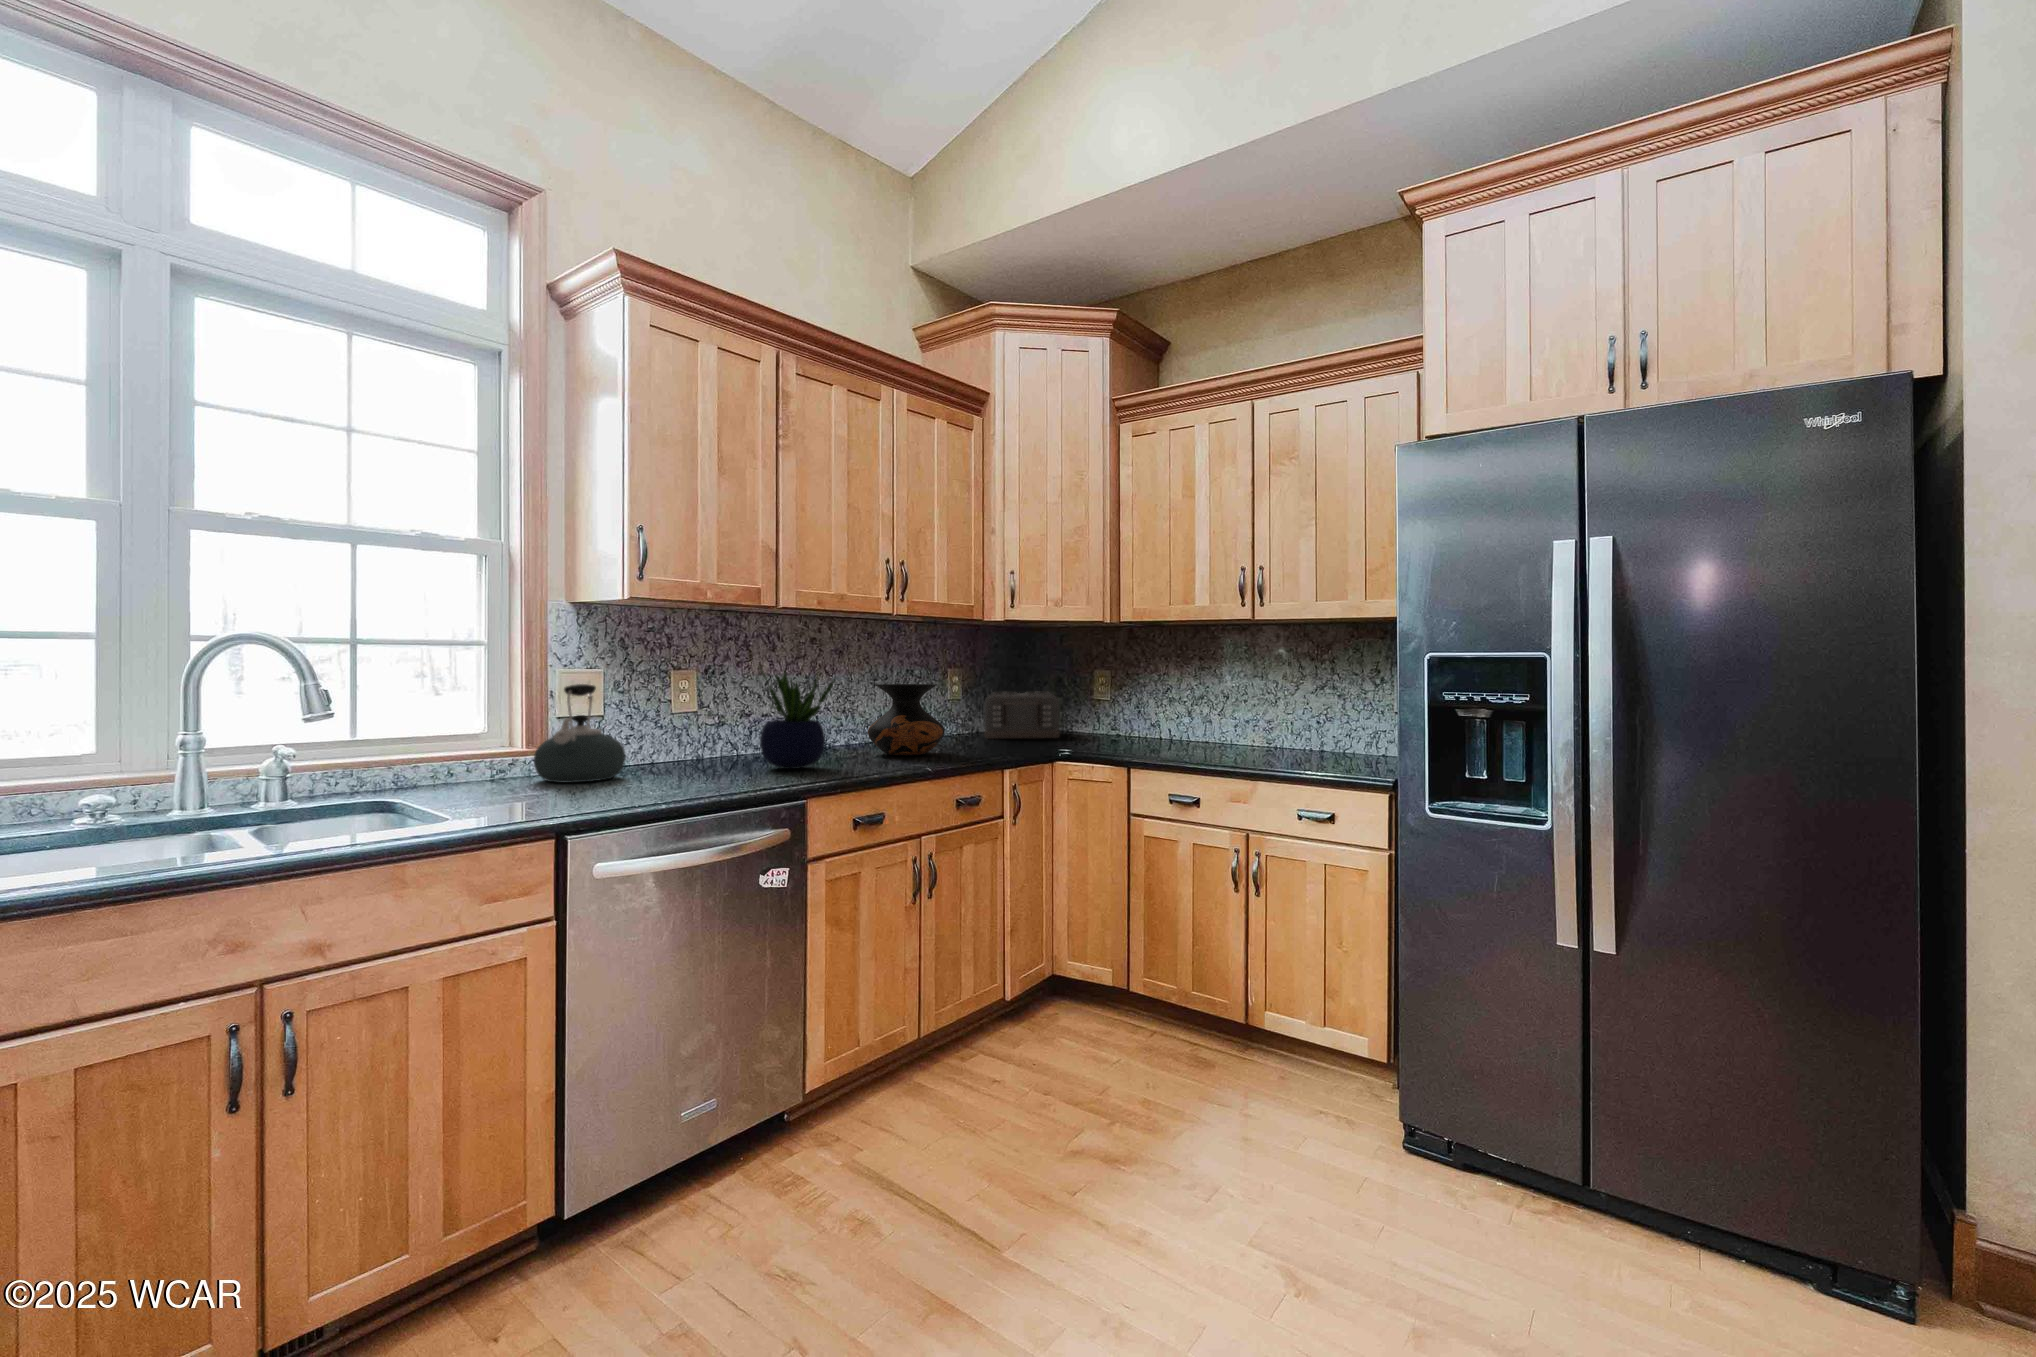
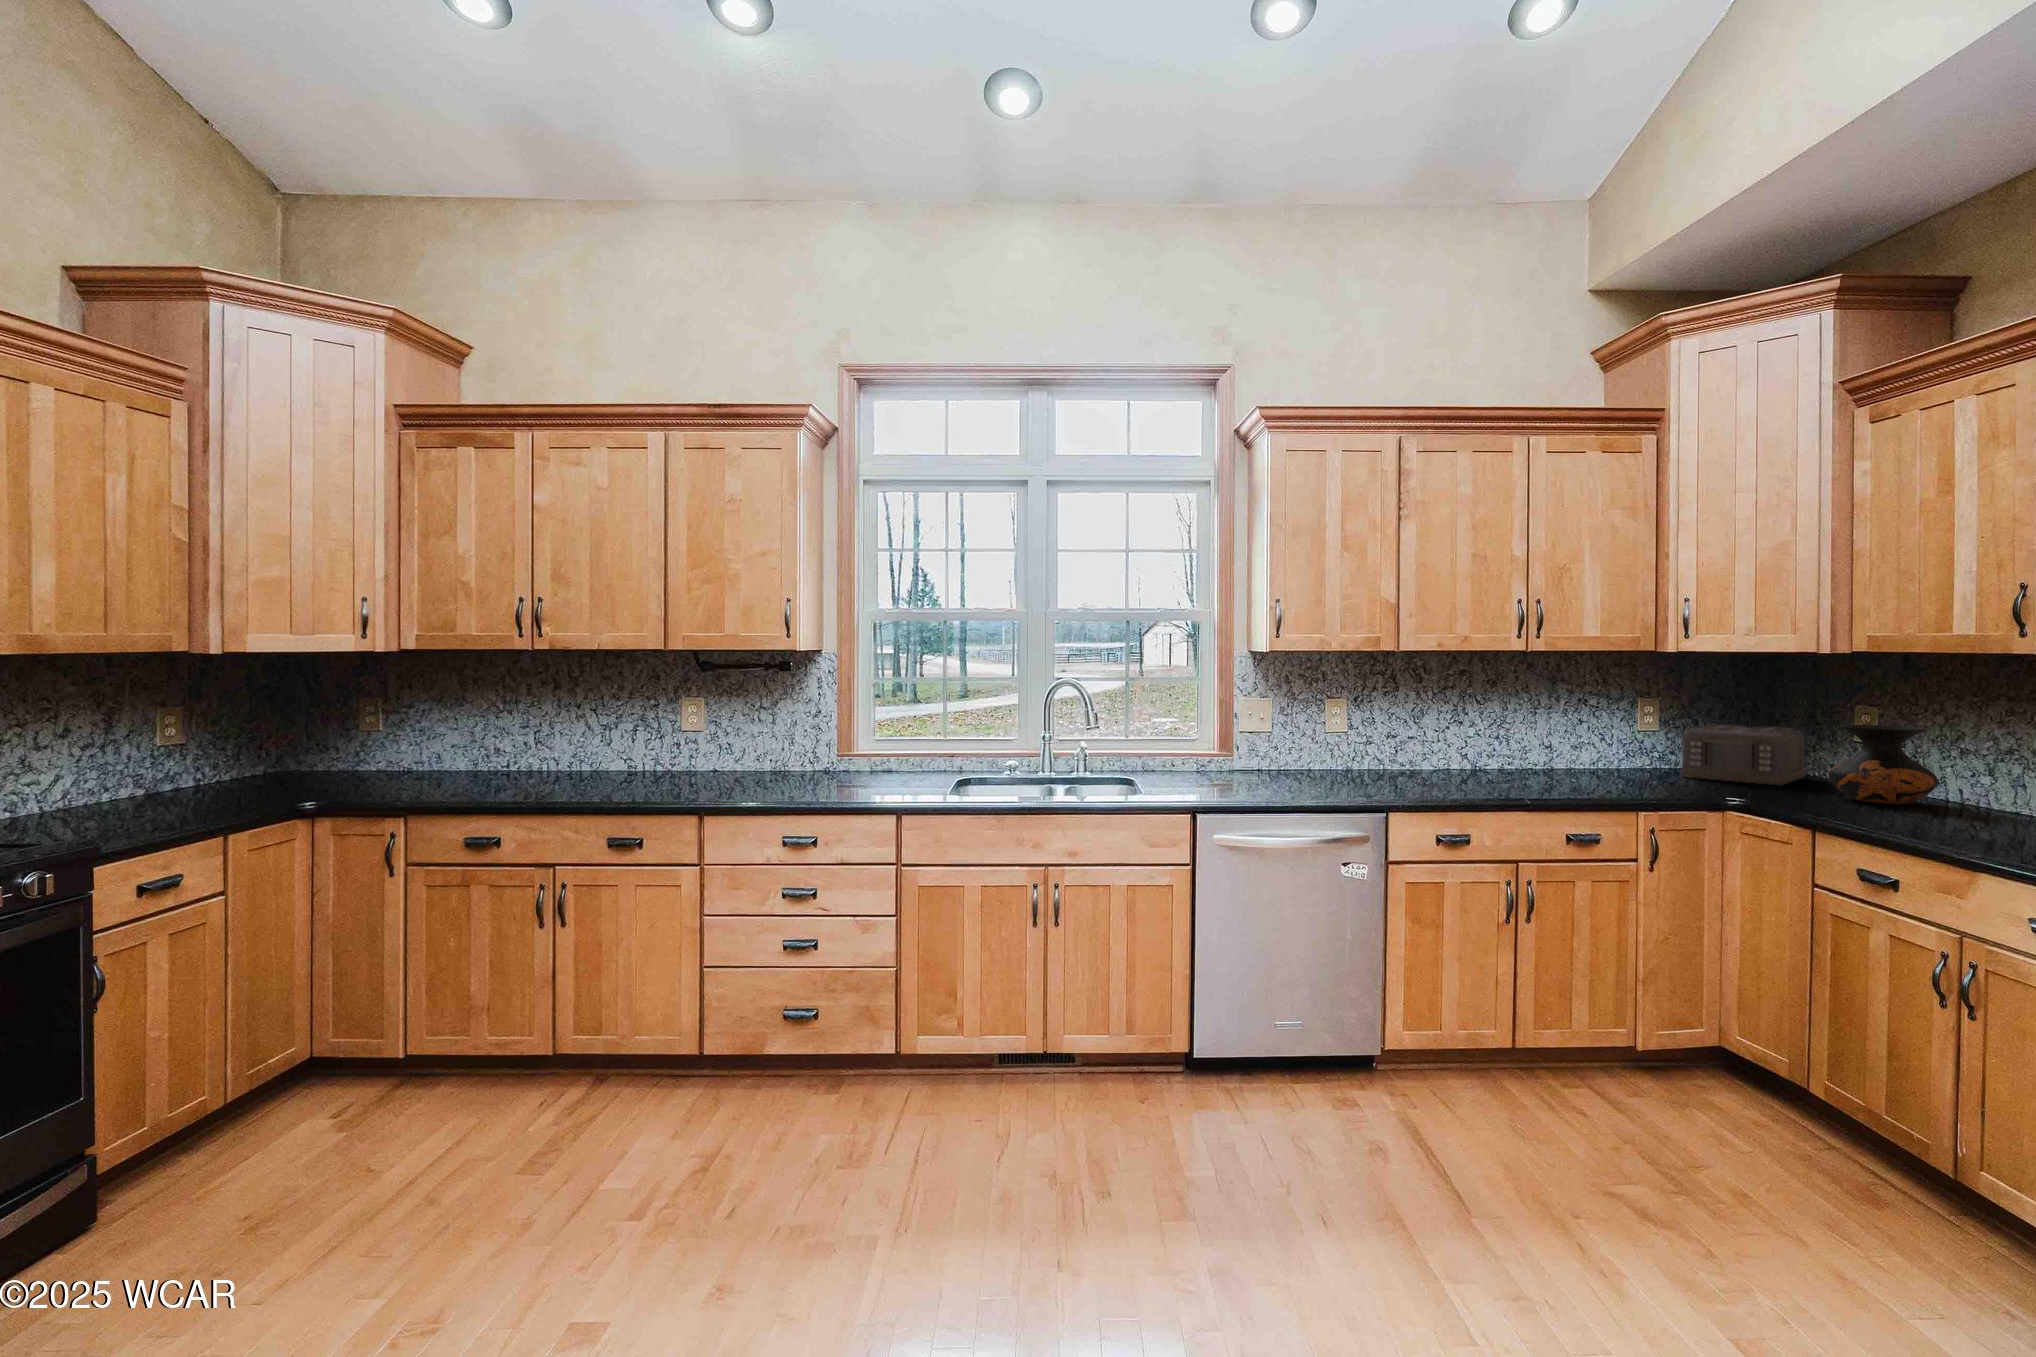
potted plant: present [760,667,834,769] -> none [1373,697,1443,788]
kettle: present [534,684,625,783] -> none [1214,711,1274,781]
vase: present [868,684,945,756] -> present [1828,725,1938,805]

